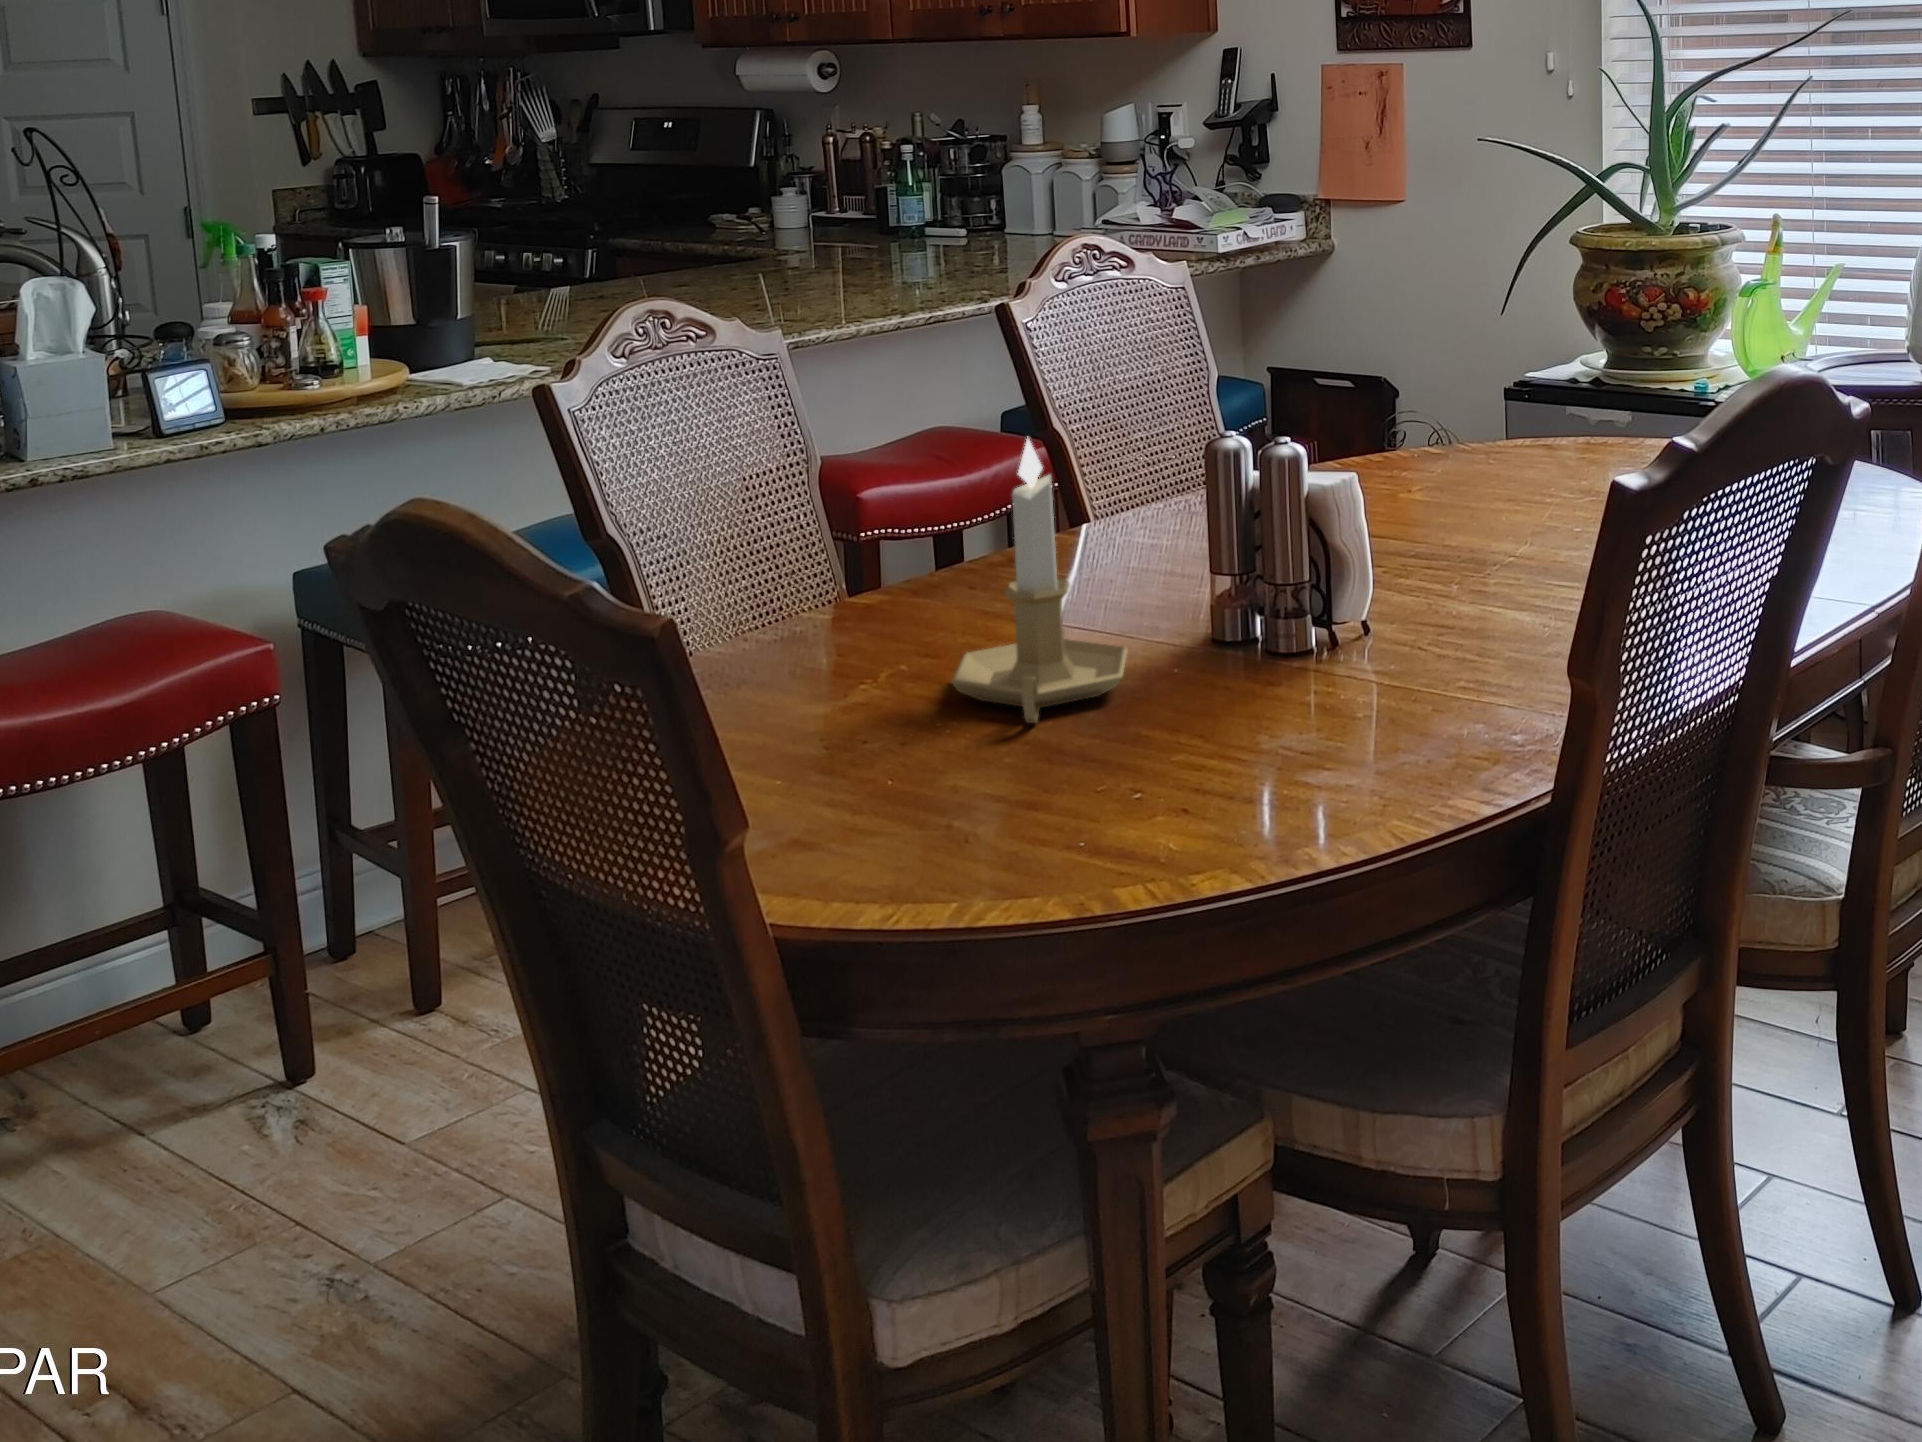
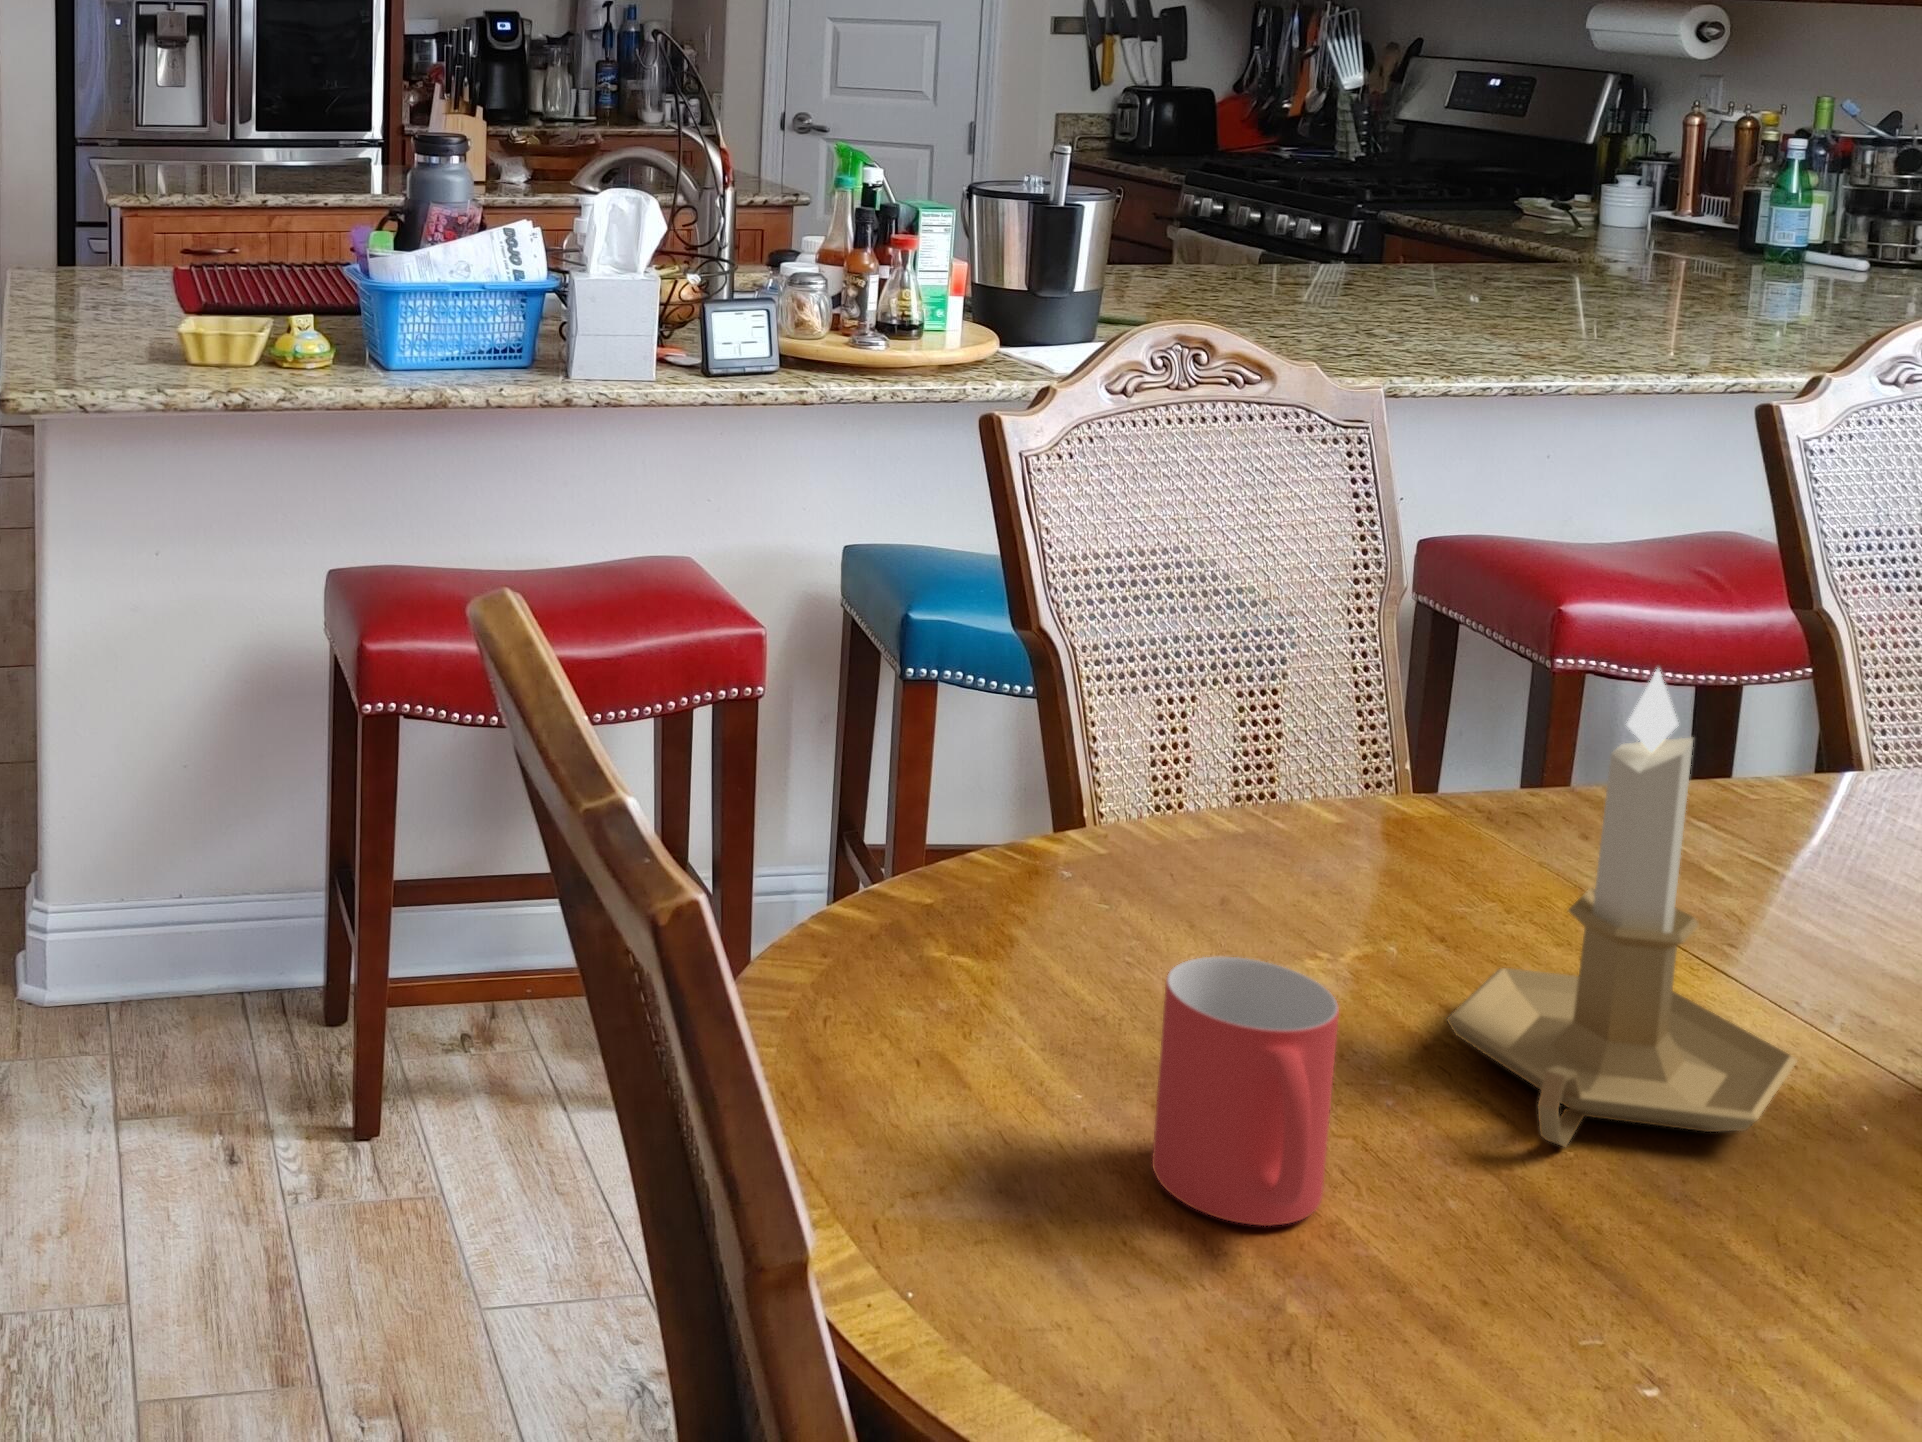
mug: none [826,652,937,805] -> present [1152,957,1339,1226]

